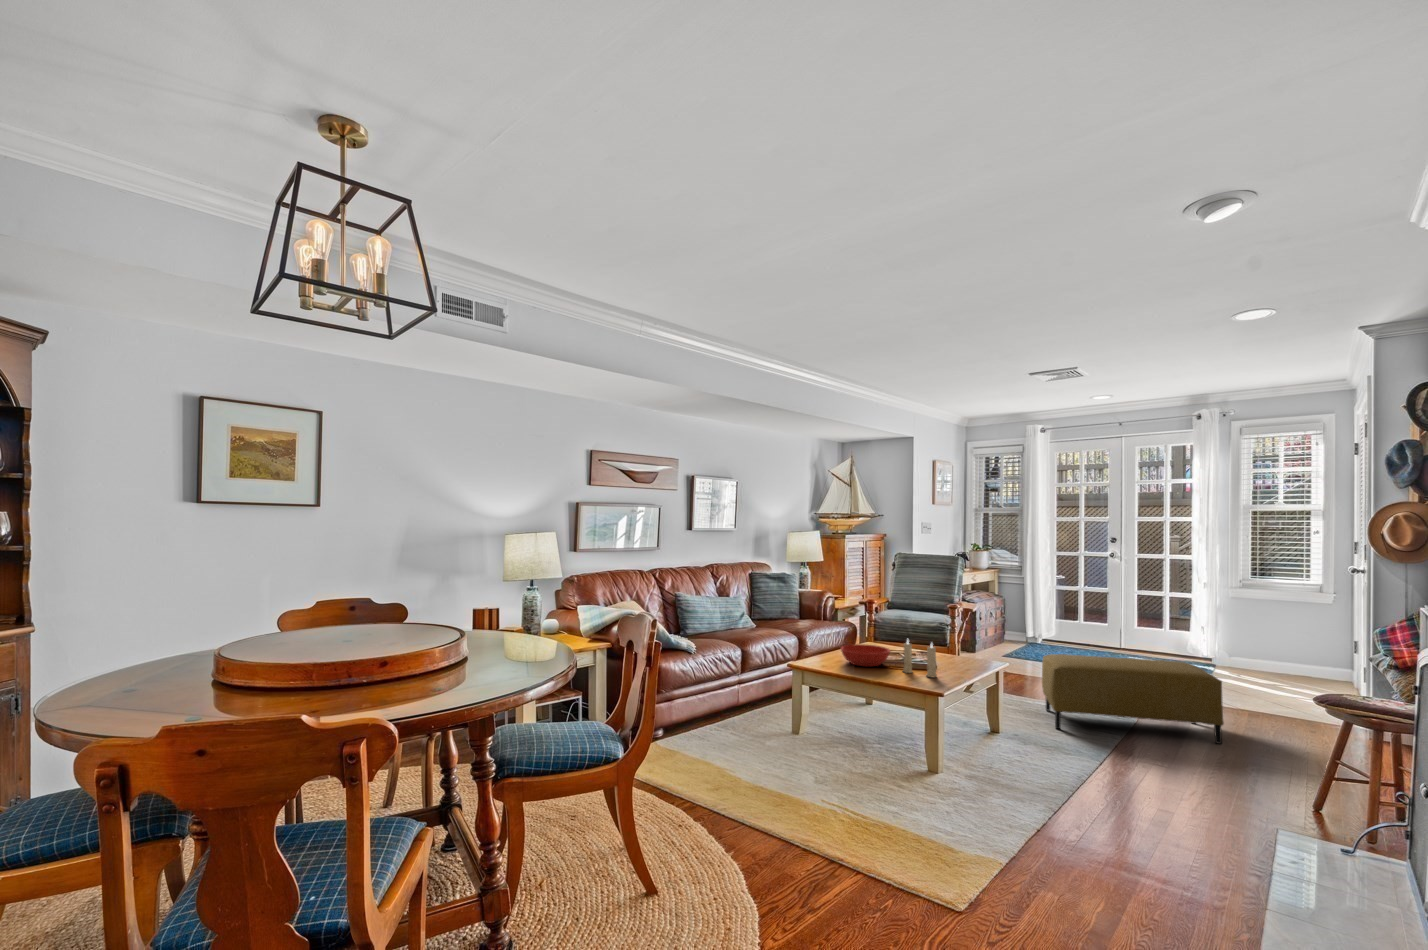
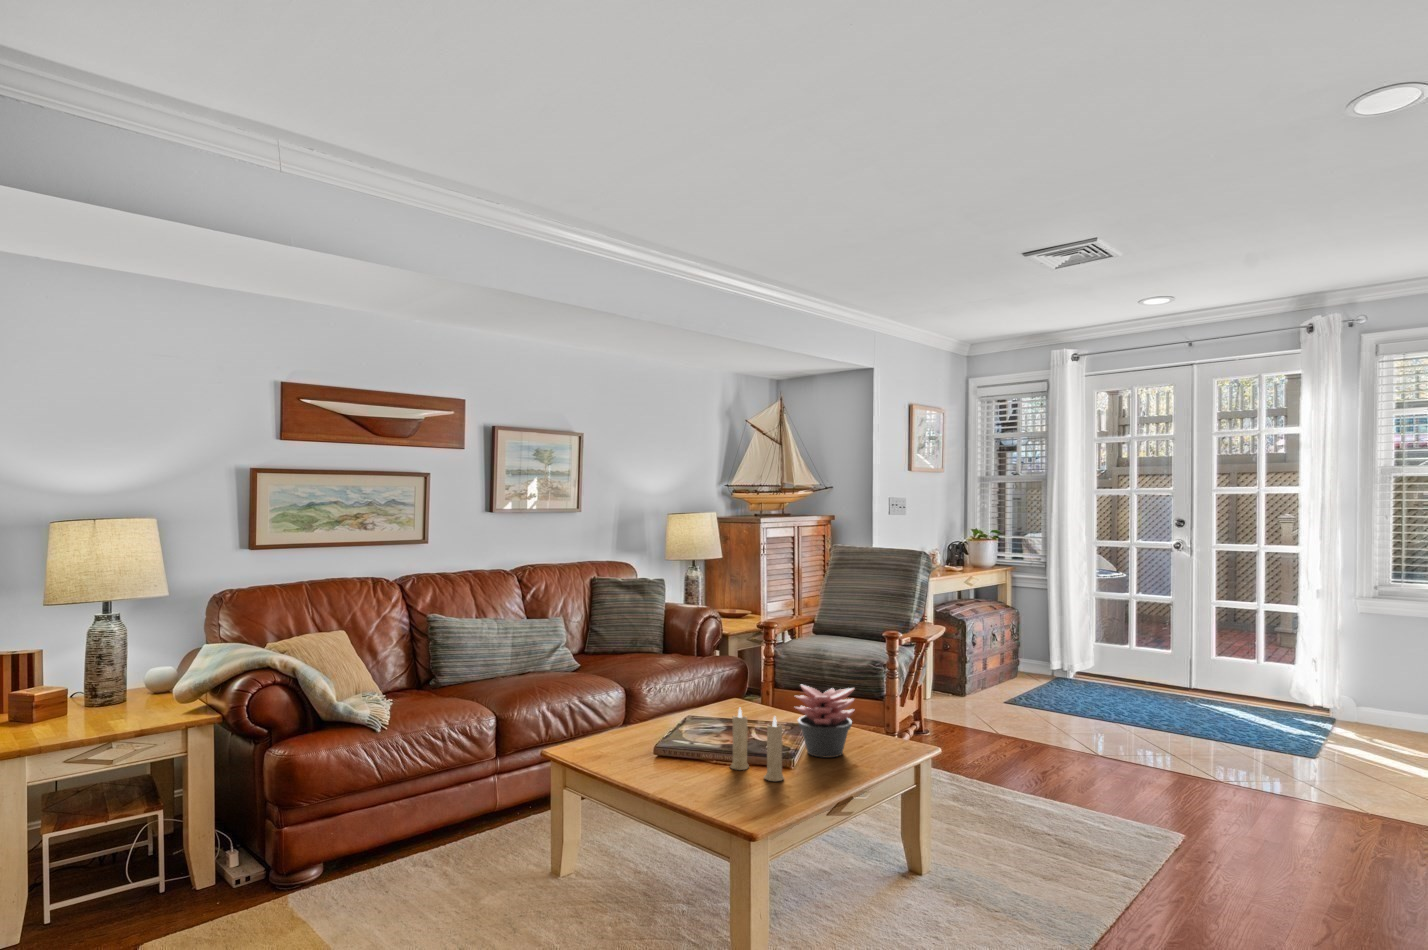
succulent plant: none [932,628,965,668] -> present [795,685,855,758]
bowl: present [841,644,890,666] -> none [635,711,723,755]
ottoman: present [1042,654,1224,744] -> none [1018,719,1319,890]

